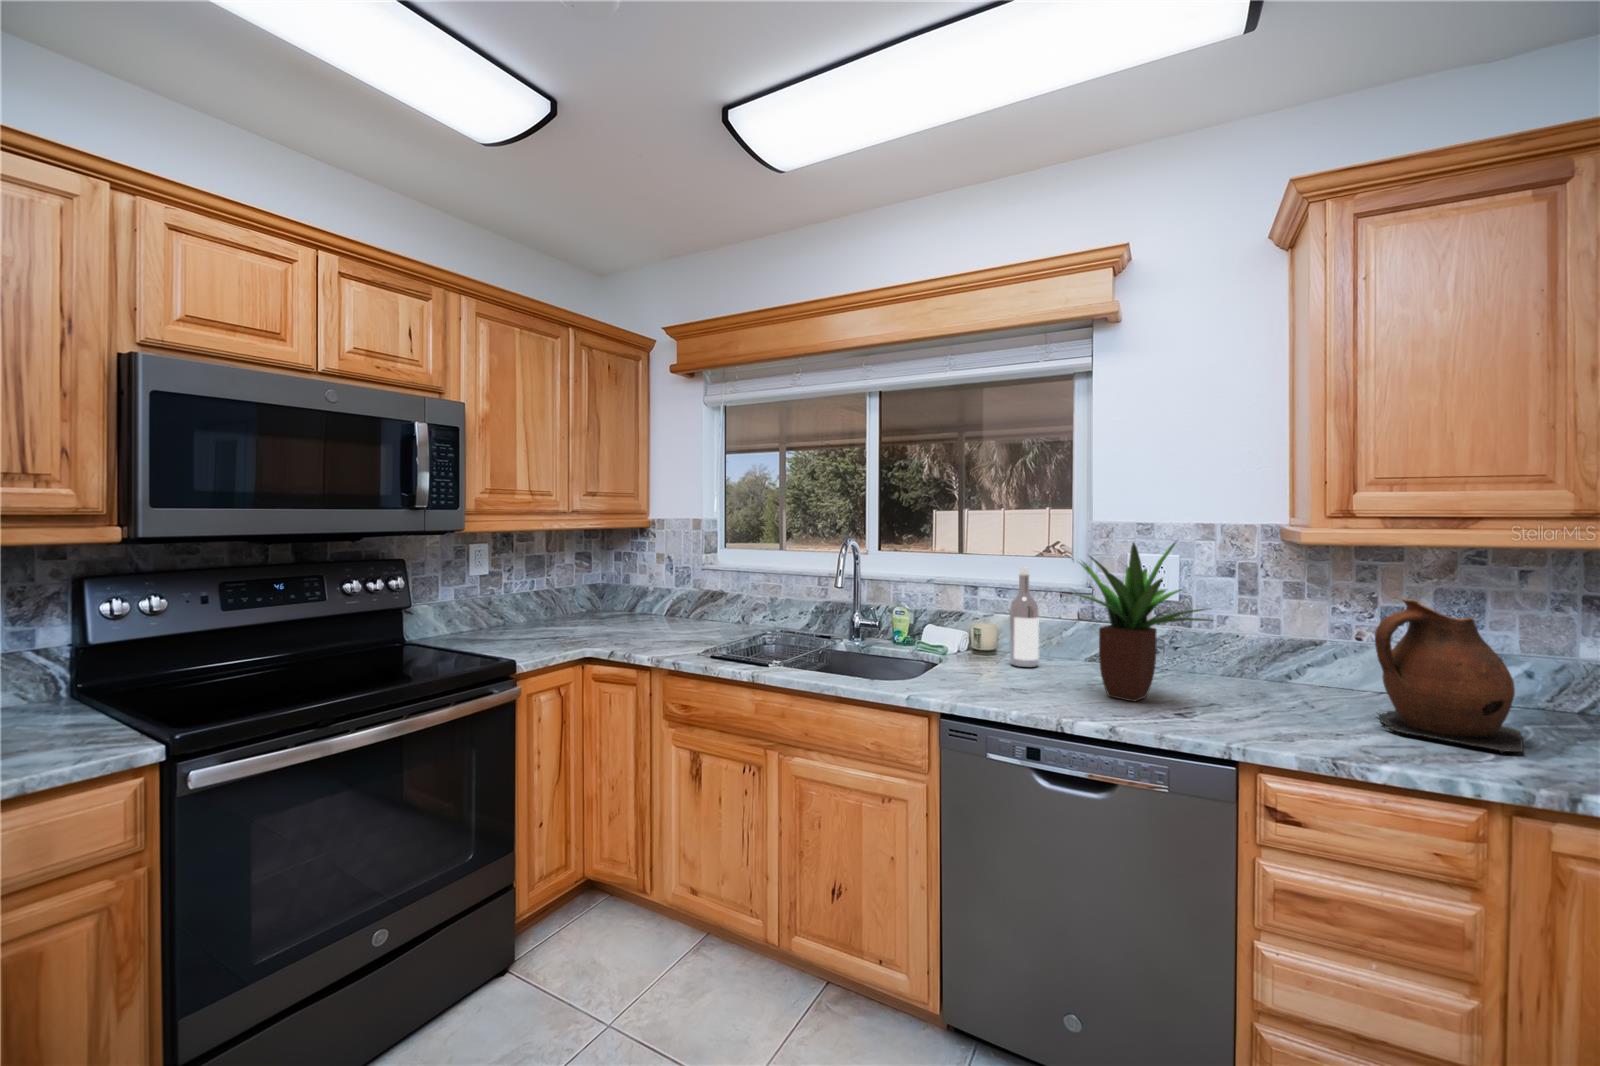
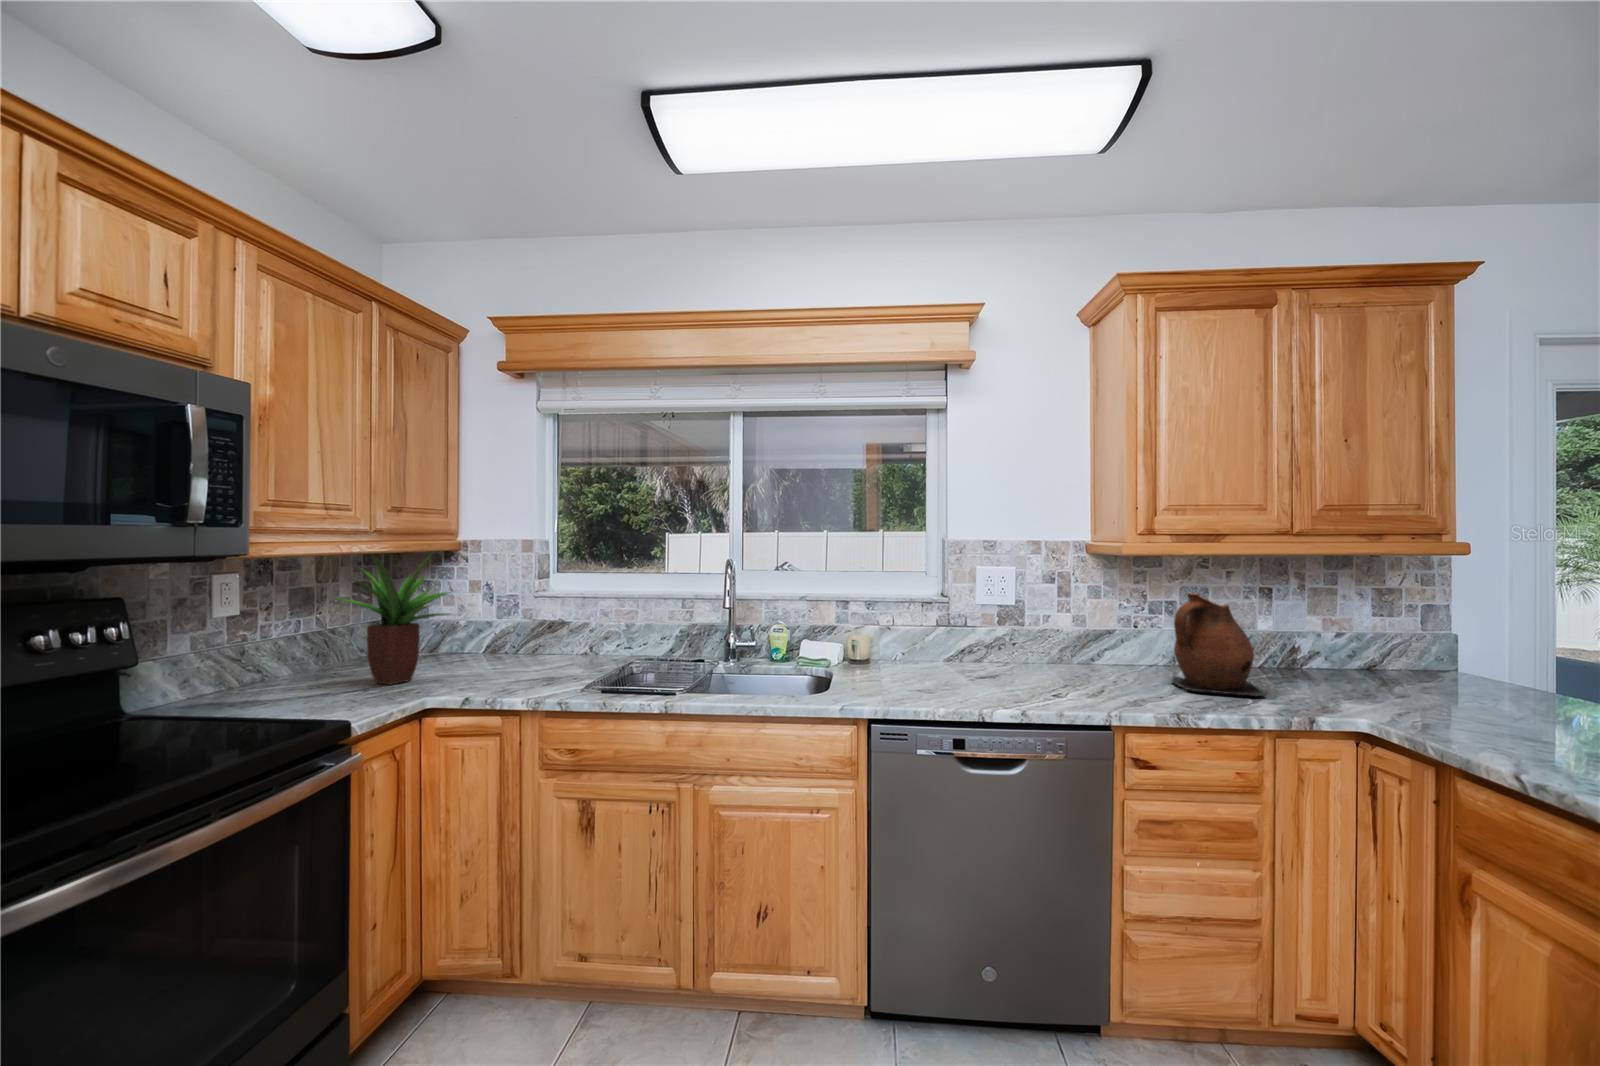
potted plant: present [1074,542,1210,702] -> present [335,555,449,685]
wine bottle: present [1010,567,1039,667] -> none [890,580,915,671]

